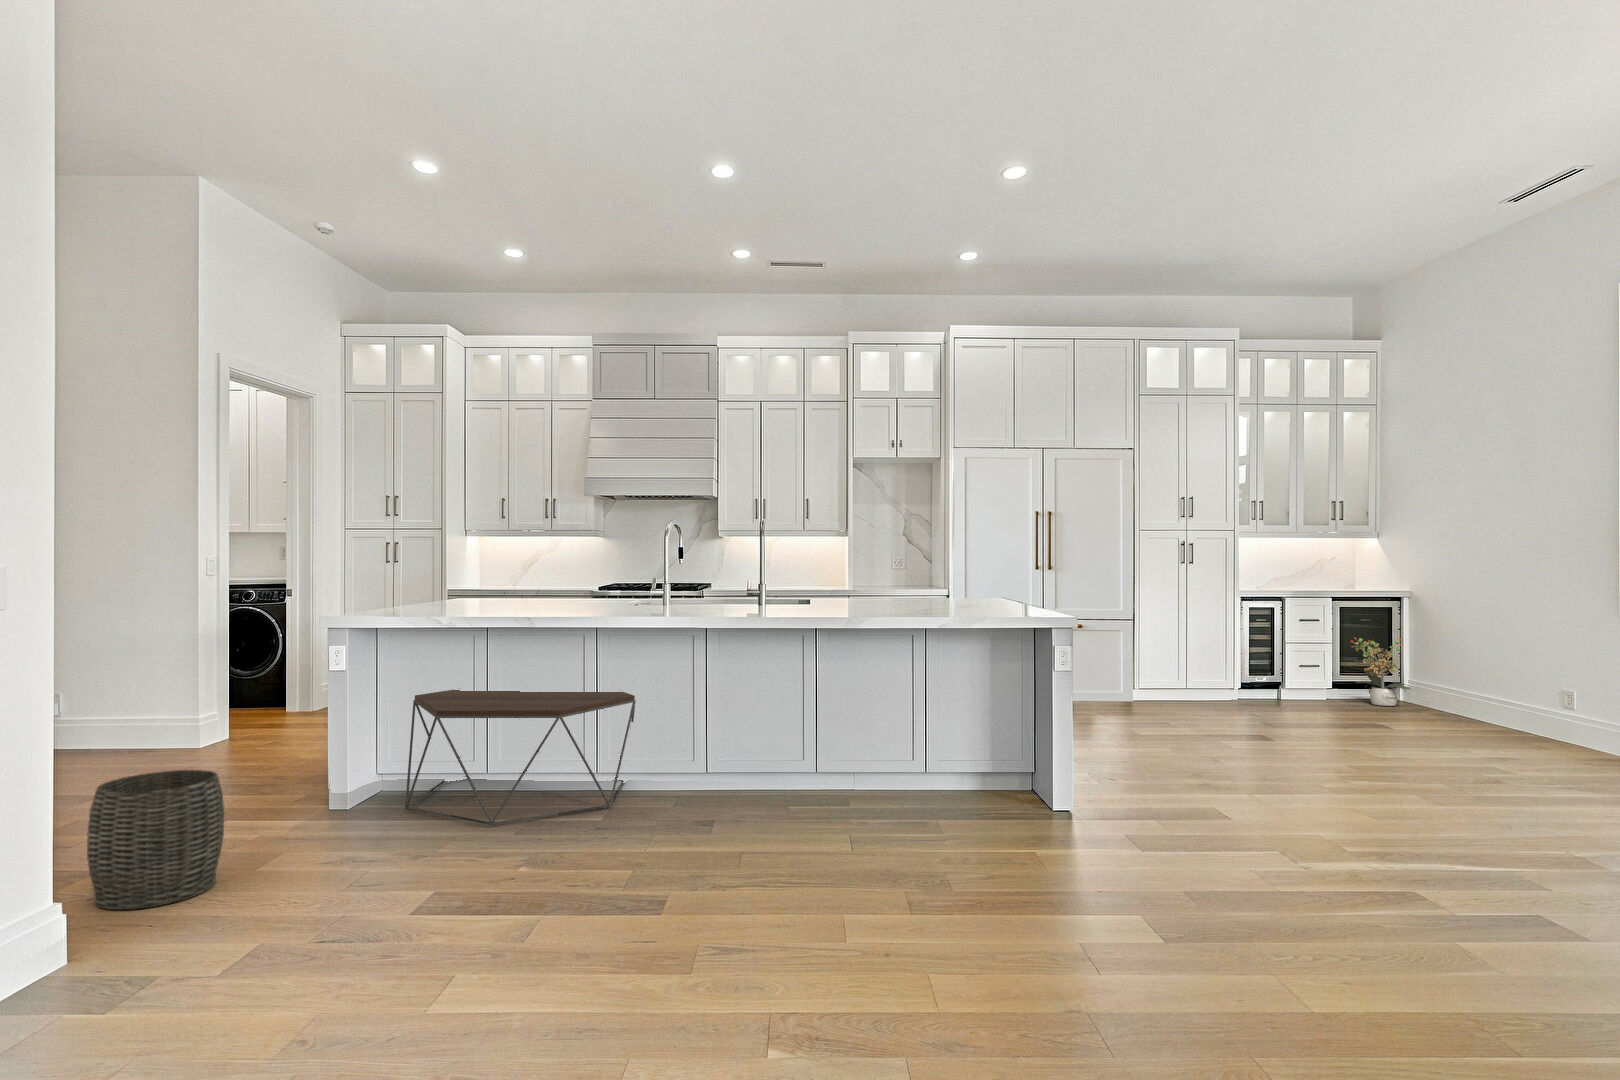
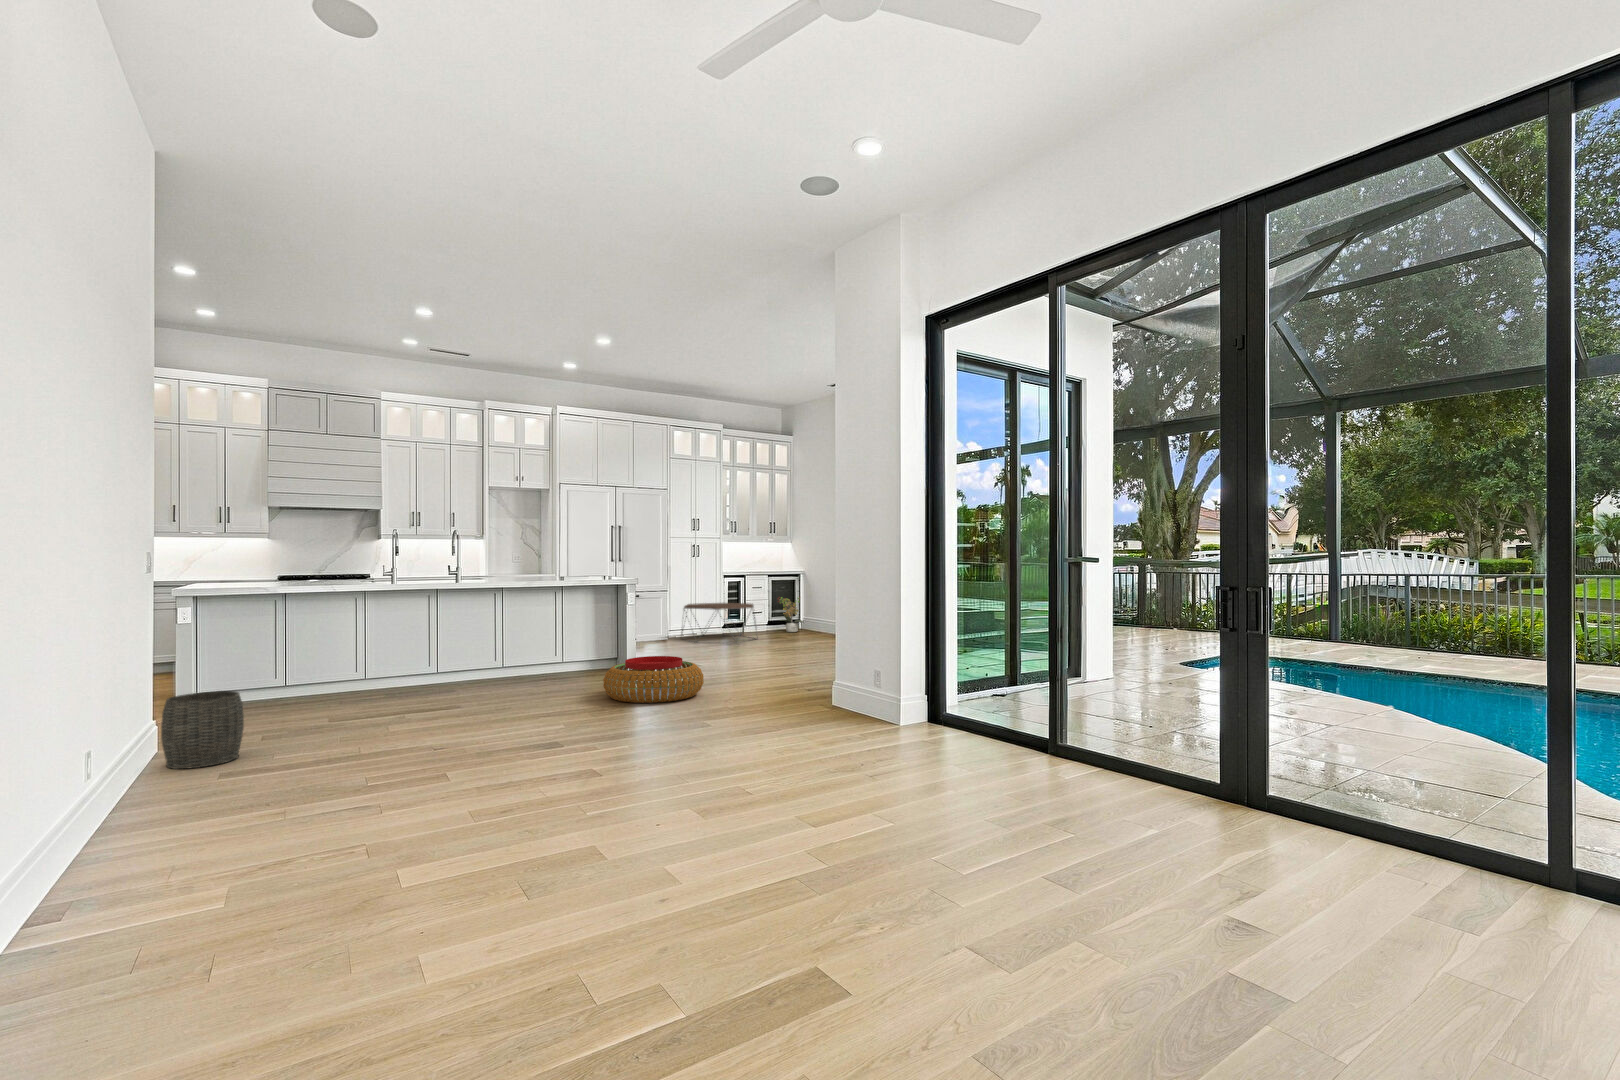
coffee table: present [405,690,636,825] -> present [682,603,756,643]
pouf: none [896,764,1114,886] -> present [603,656,704,703]

